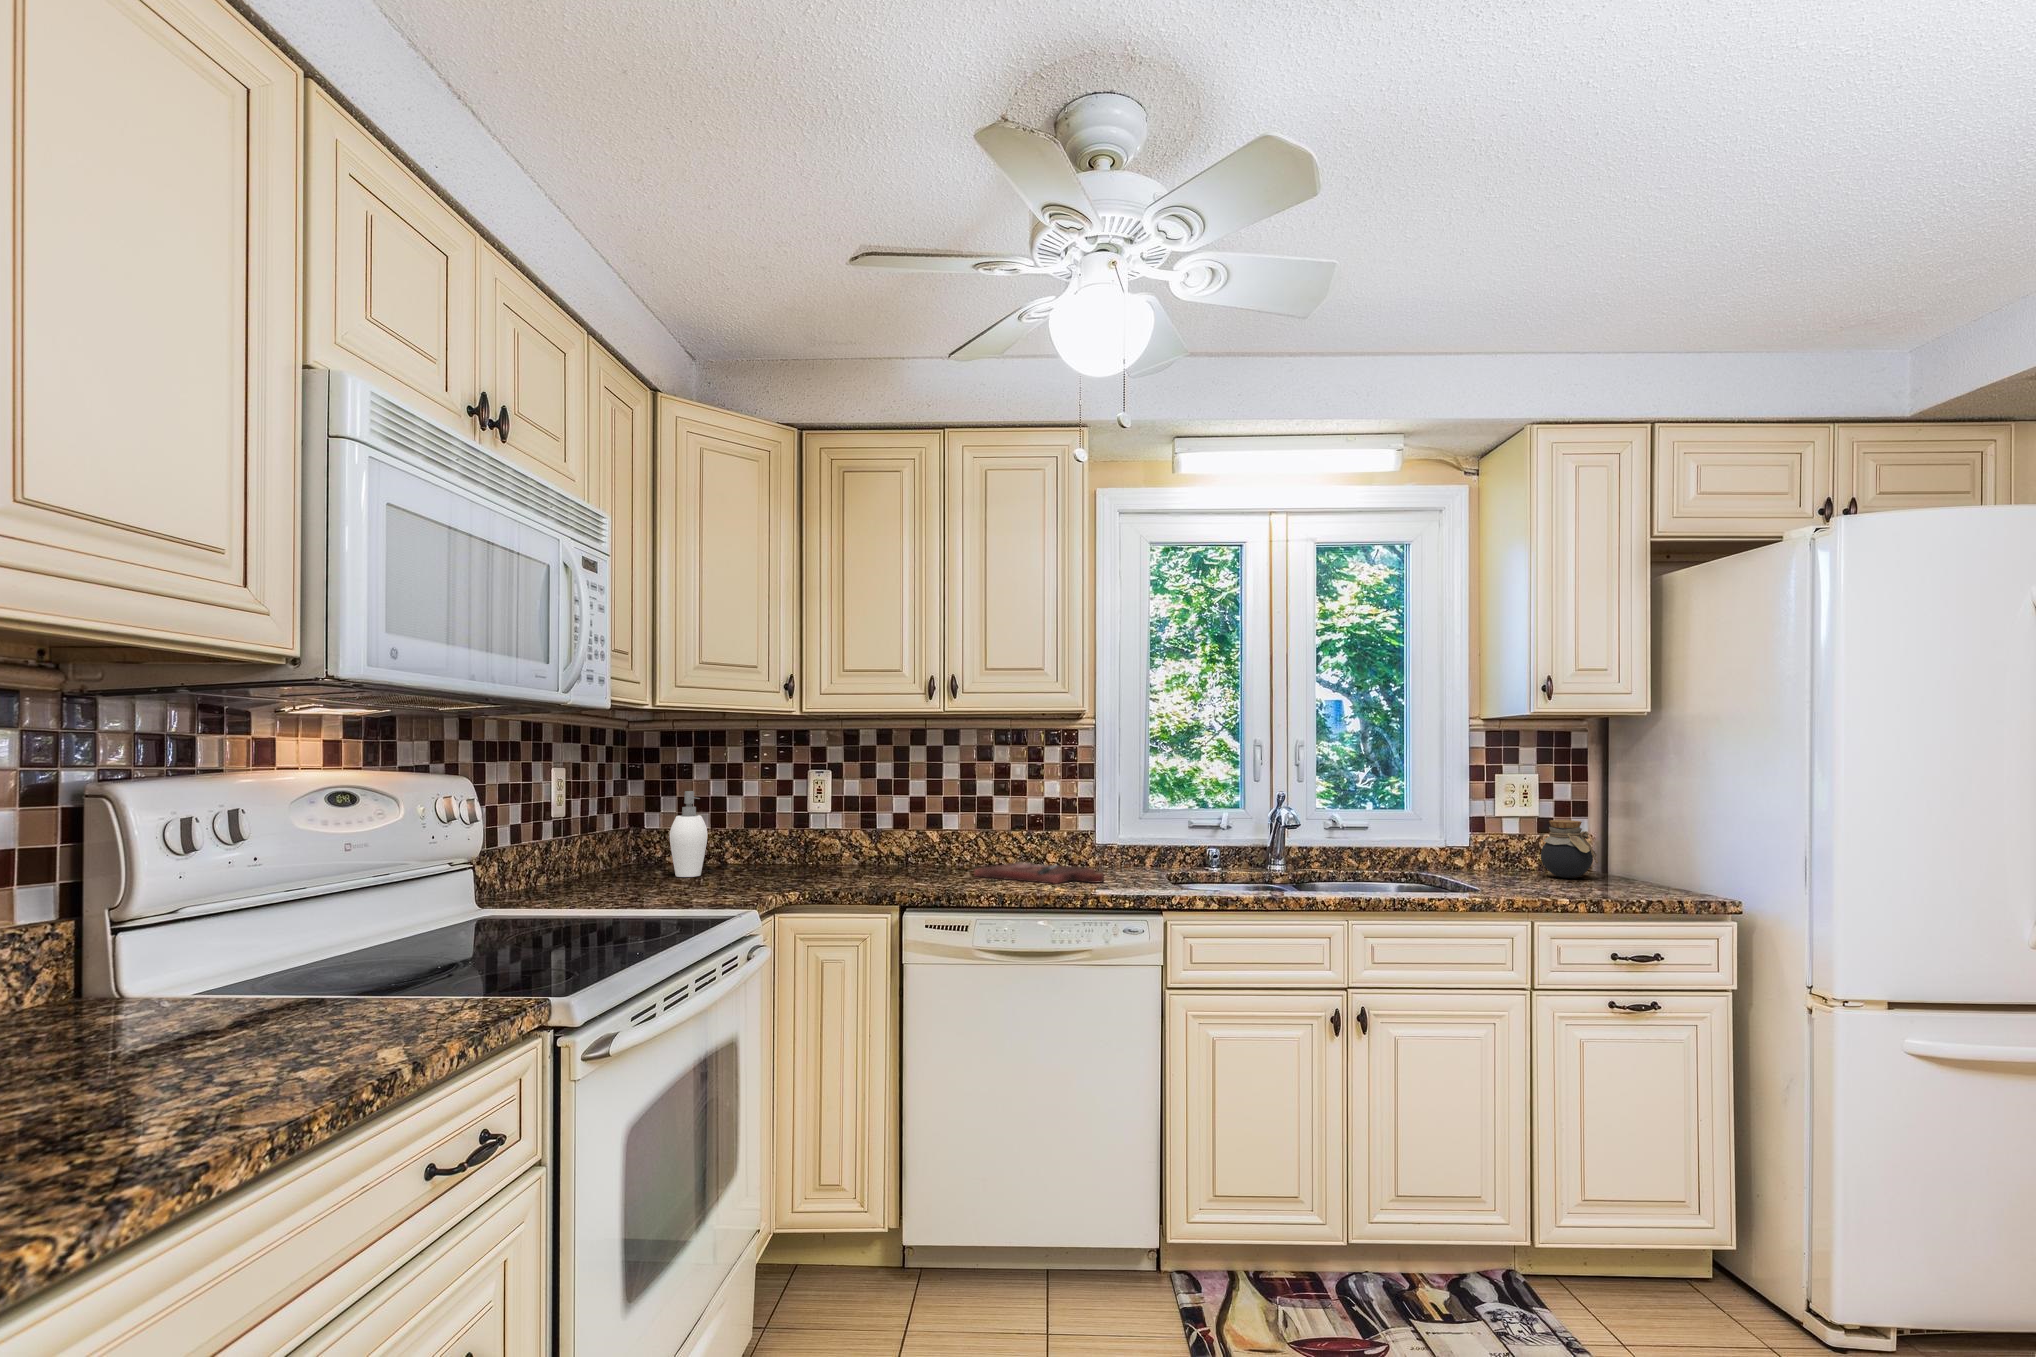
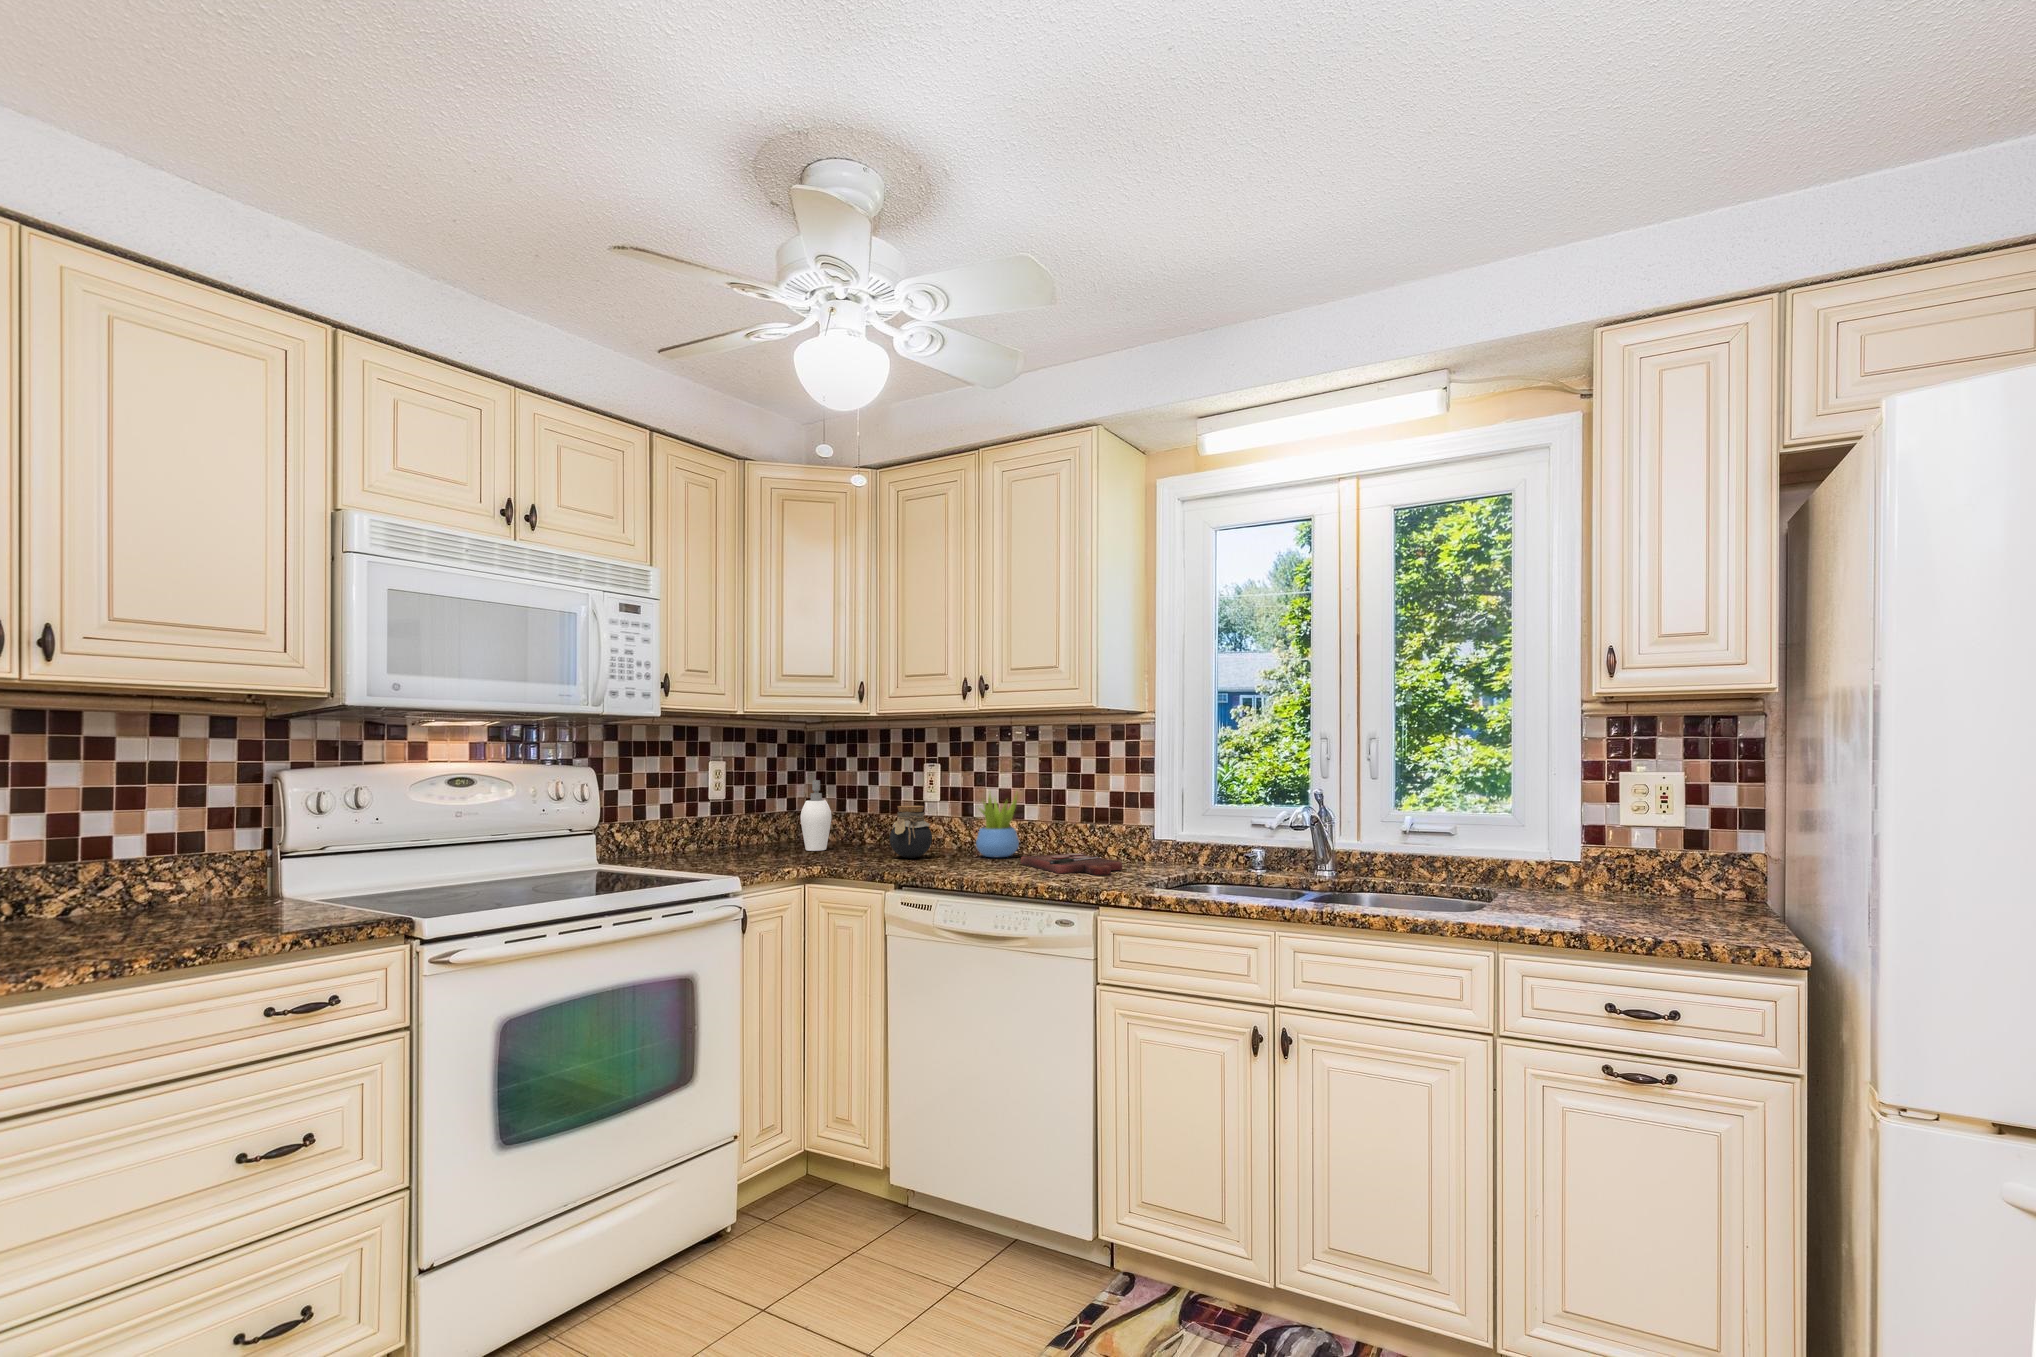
succulent plant: none [895,798,942,872] -> present [976,794,1019,857]
jar: present [1541,820,1598,878] -> present [890,806,932,858]

